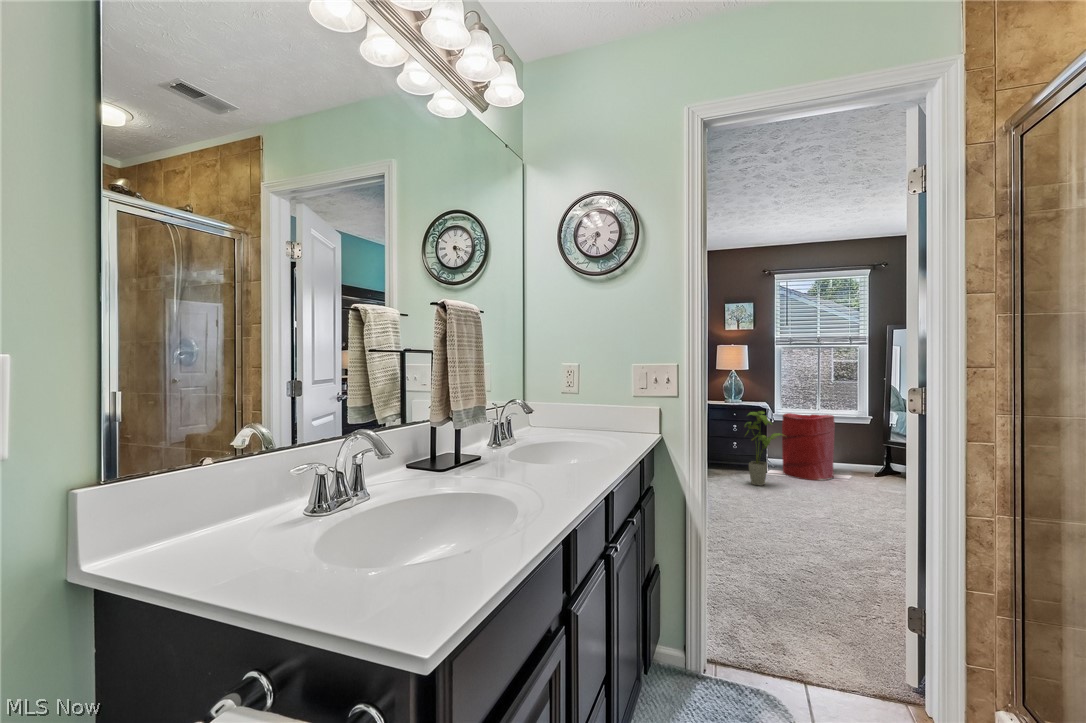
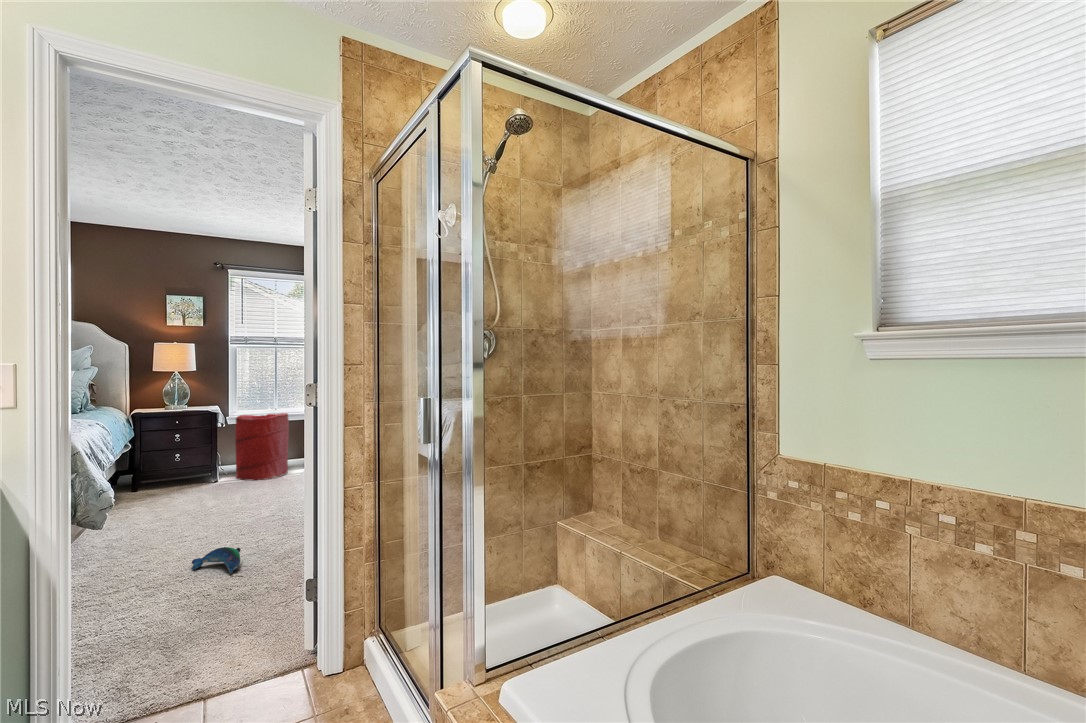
house plant: present [745,411,783,486] -> none [185,416,237,498]
plush toy: none [764,539,808,567] -> present [192,547,241,574]

